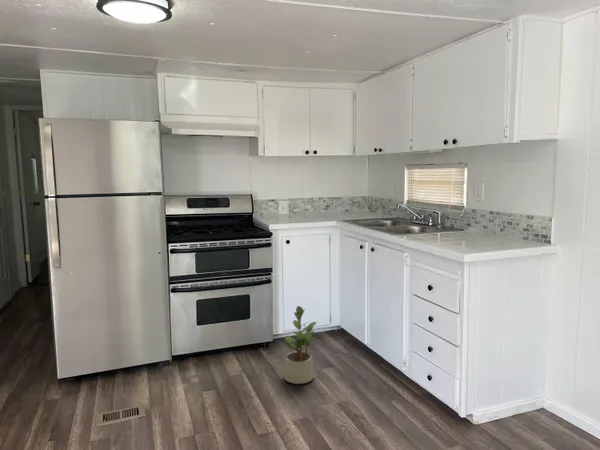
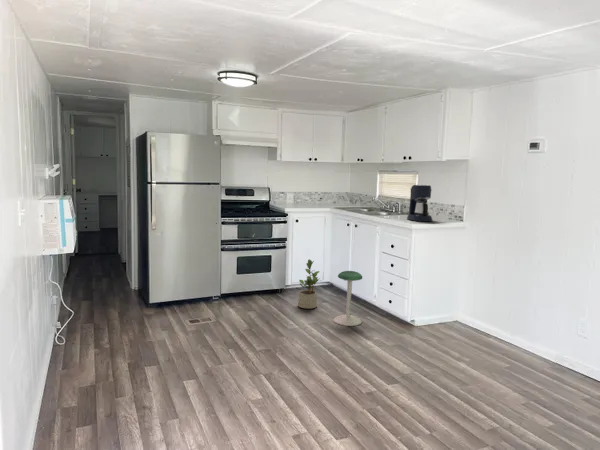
coffee maker: none [453,184,498,245] -> present [407,185,433,221]
stool: none [335,330,383,426] -> present [333,271,362,326]

